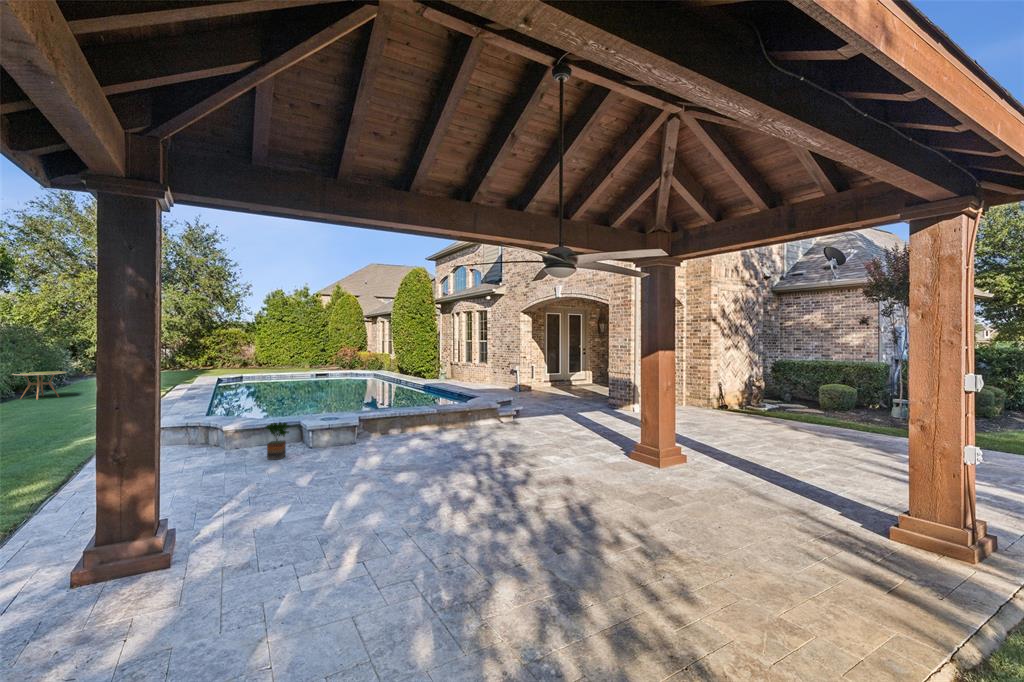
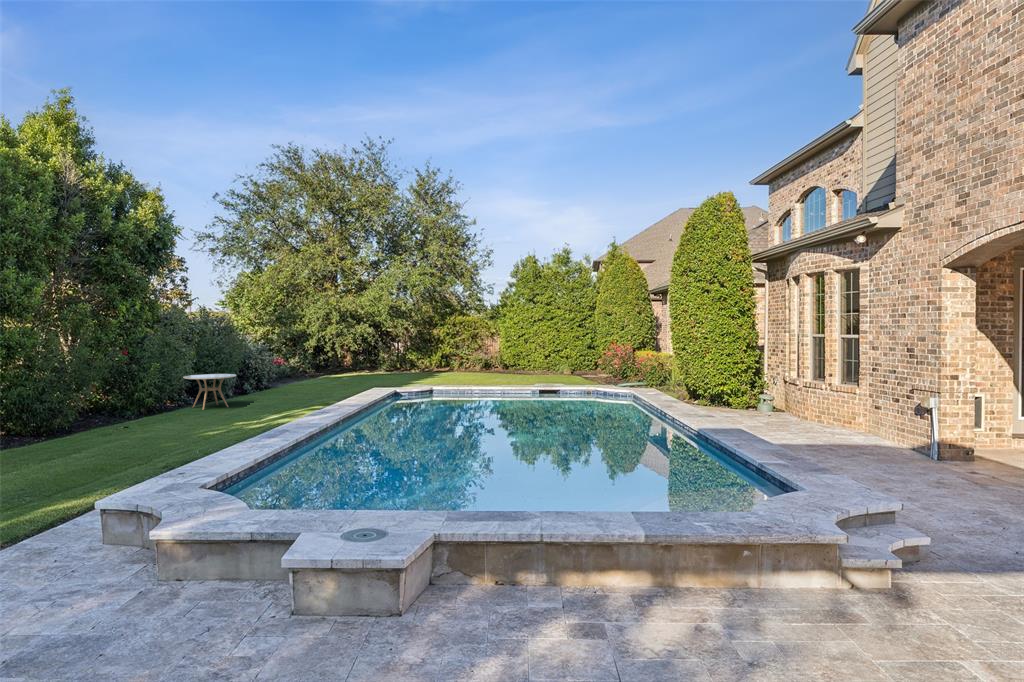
potted tree: present [266,422,289,460] -> none [134,554,206,657]

